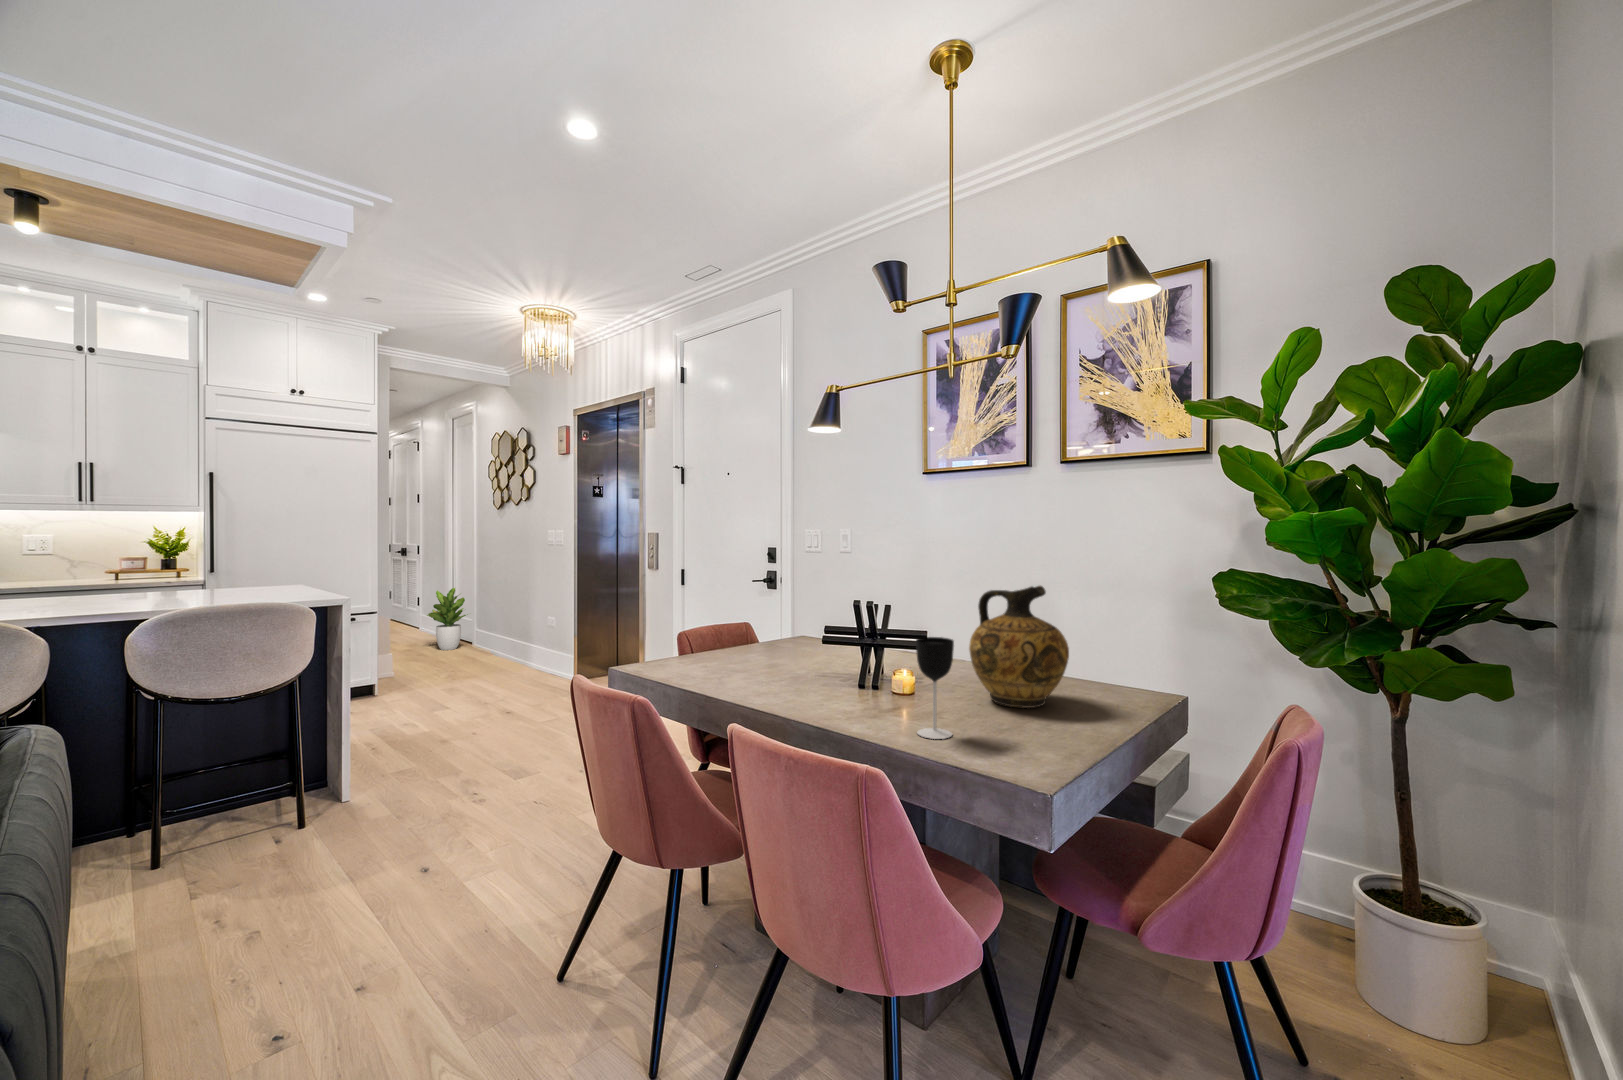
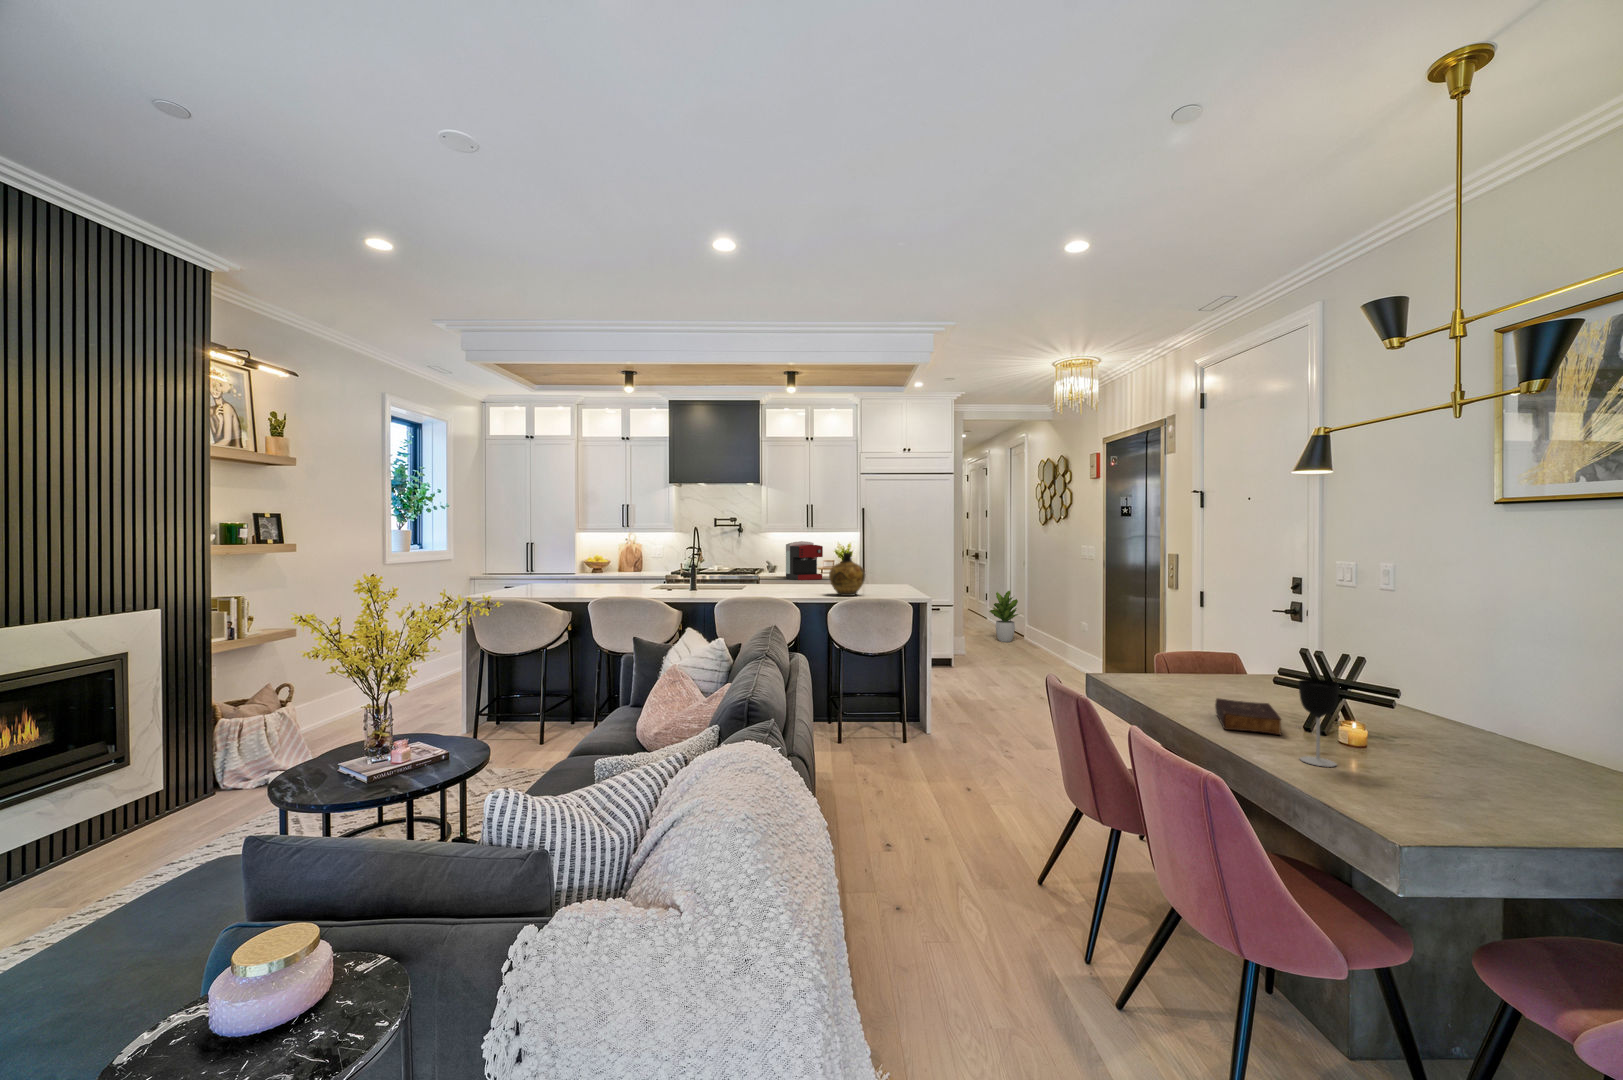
coffee maker: none [23,521,120,588] -> present [786,541,823,580]
ceramic jug: present [969,586,1069,708] -> present [829,552,865,596]
book: none [790,674,872,715] -> present [1215,698,1281,735]

